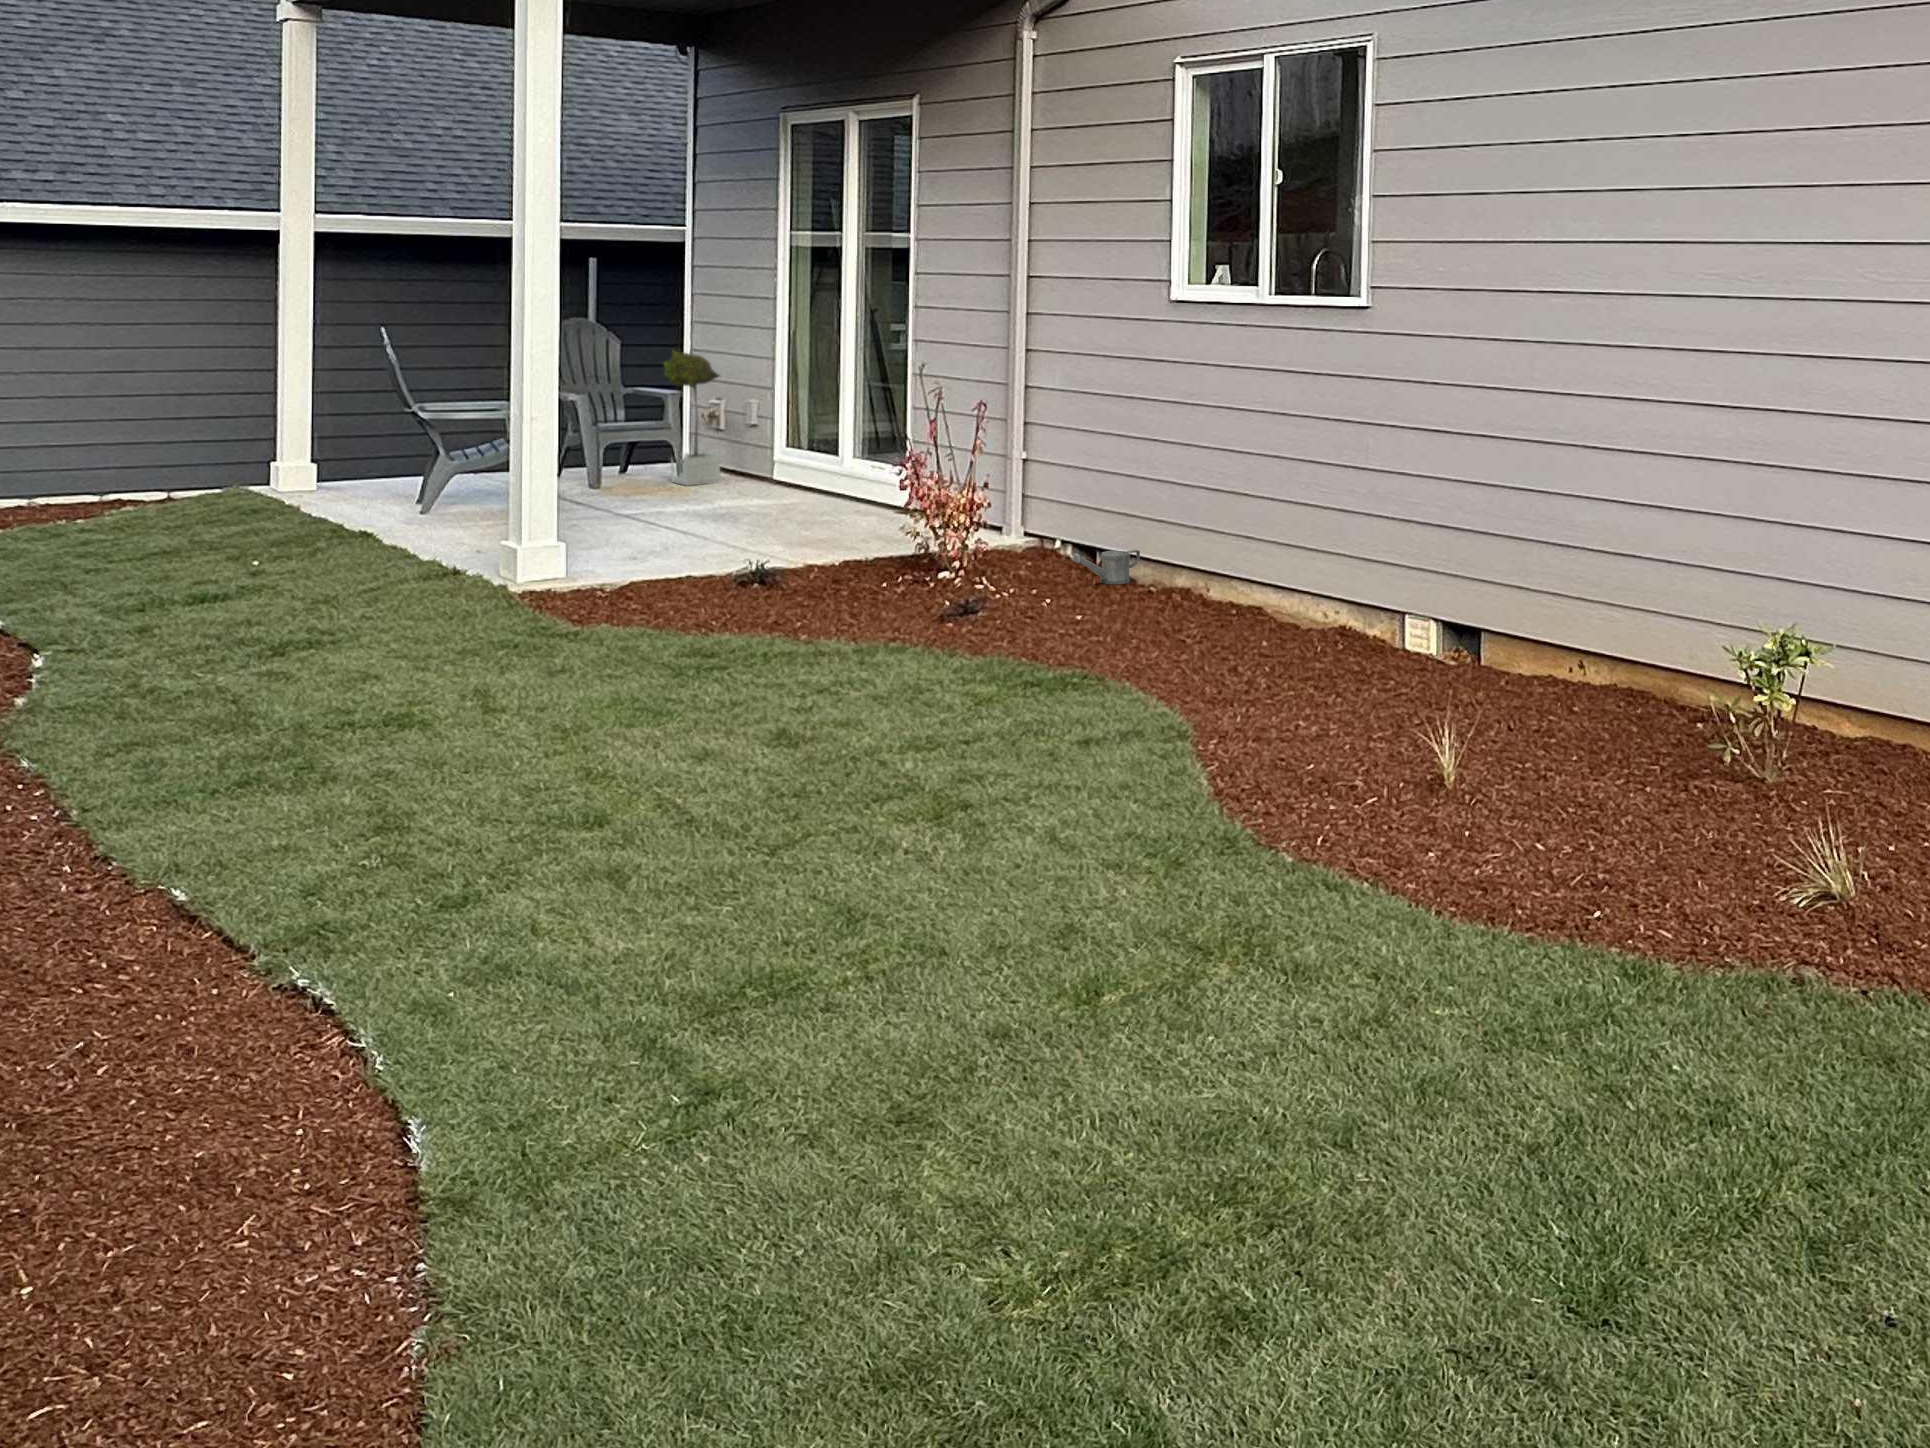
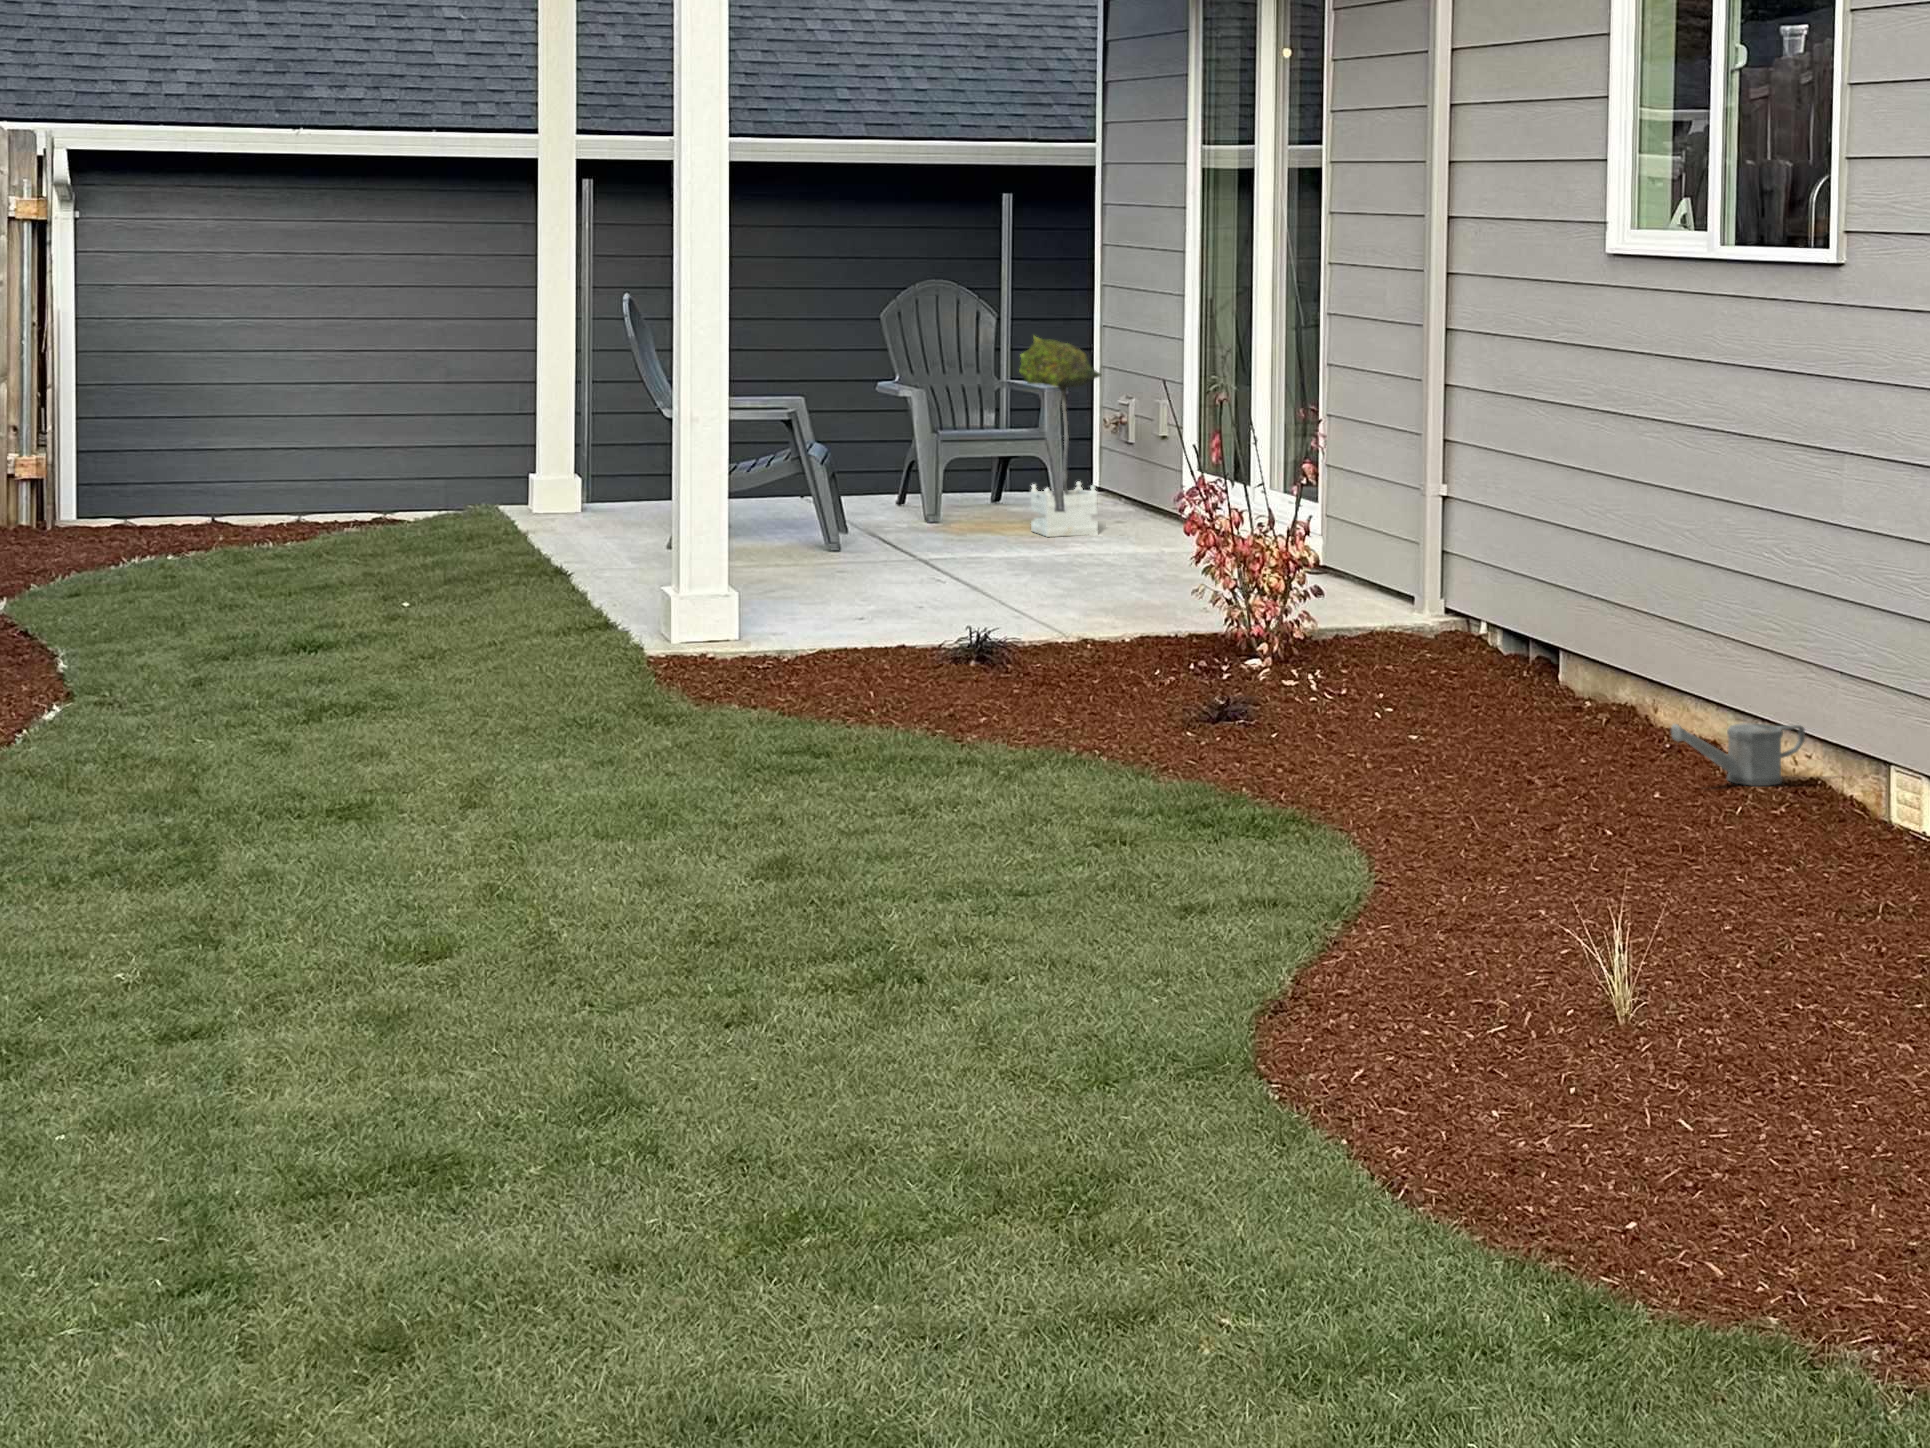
watering can: present [1074,550,1140,584] -> present [1671,724,1805,786]

